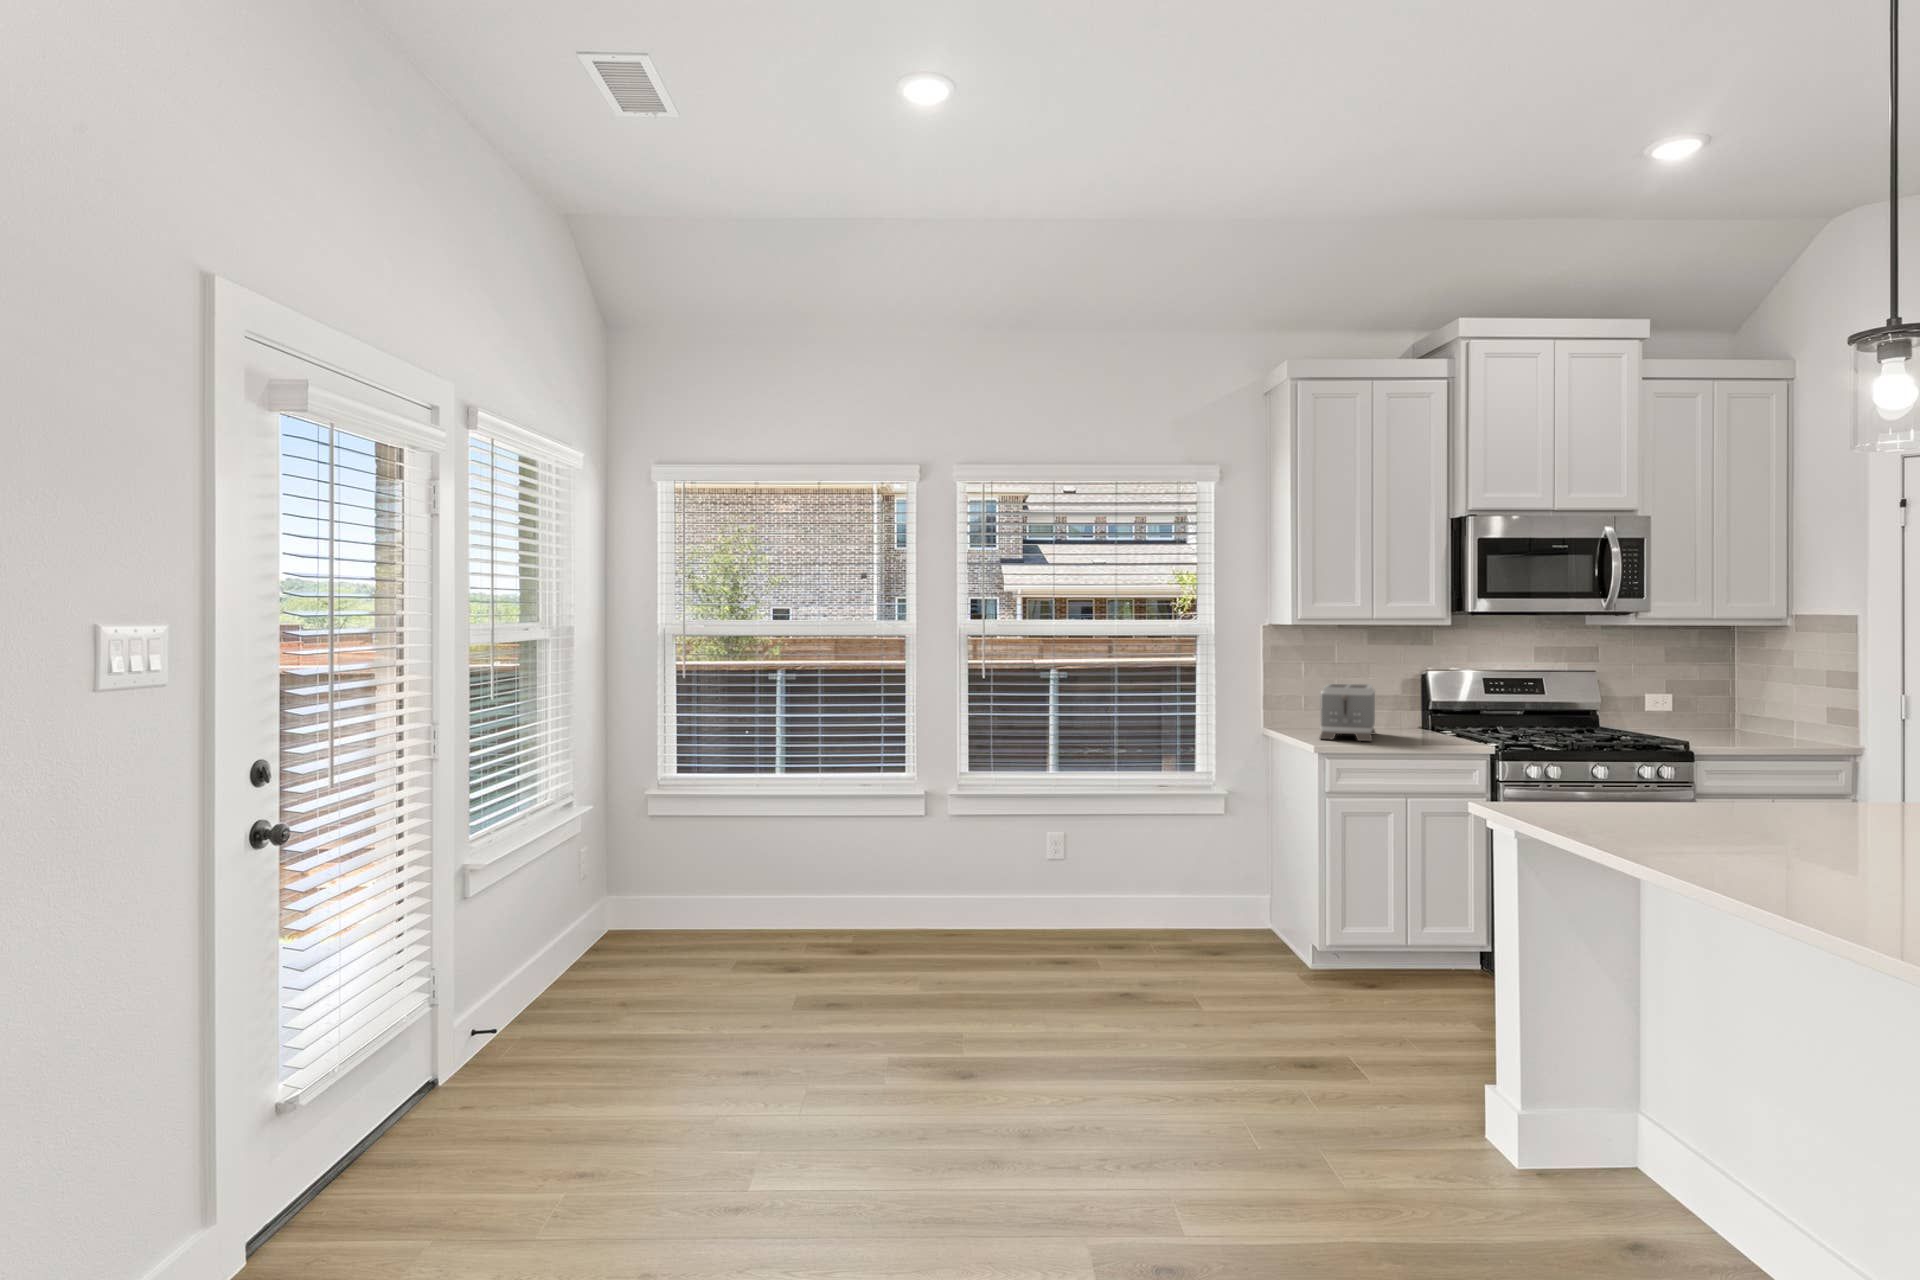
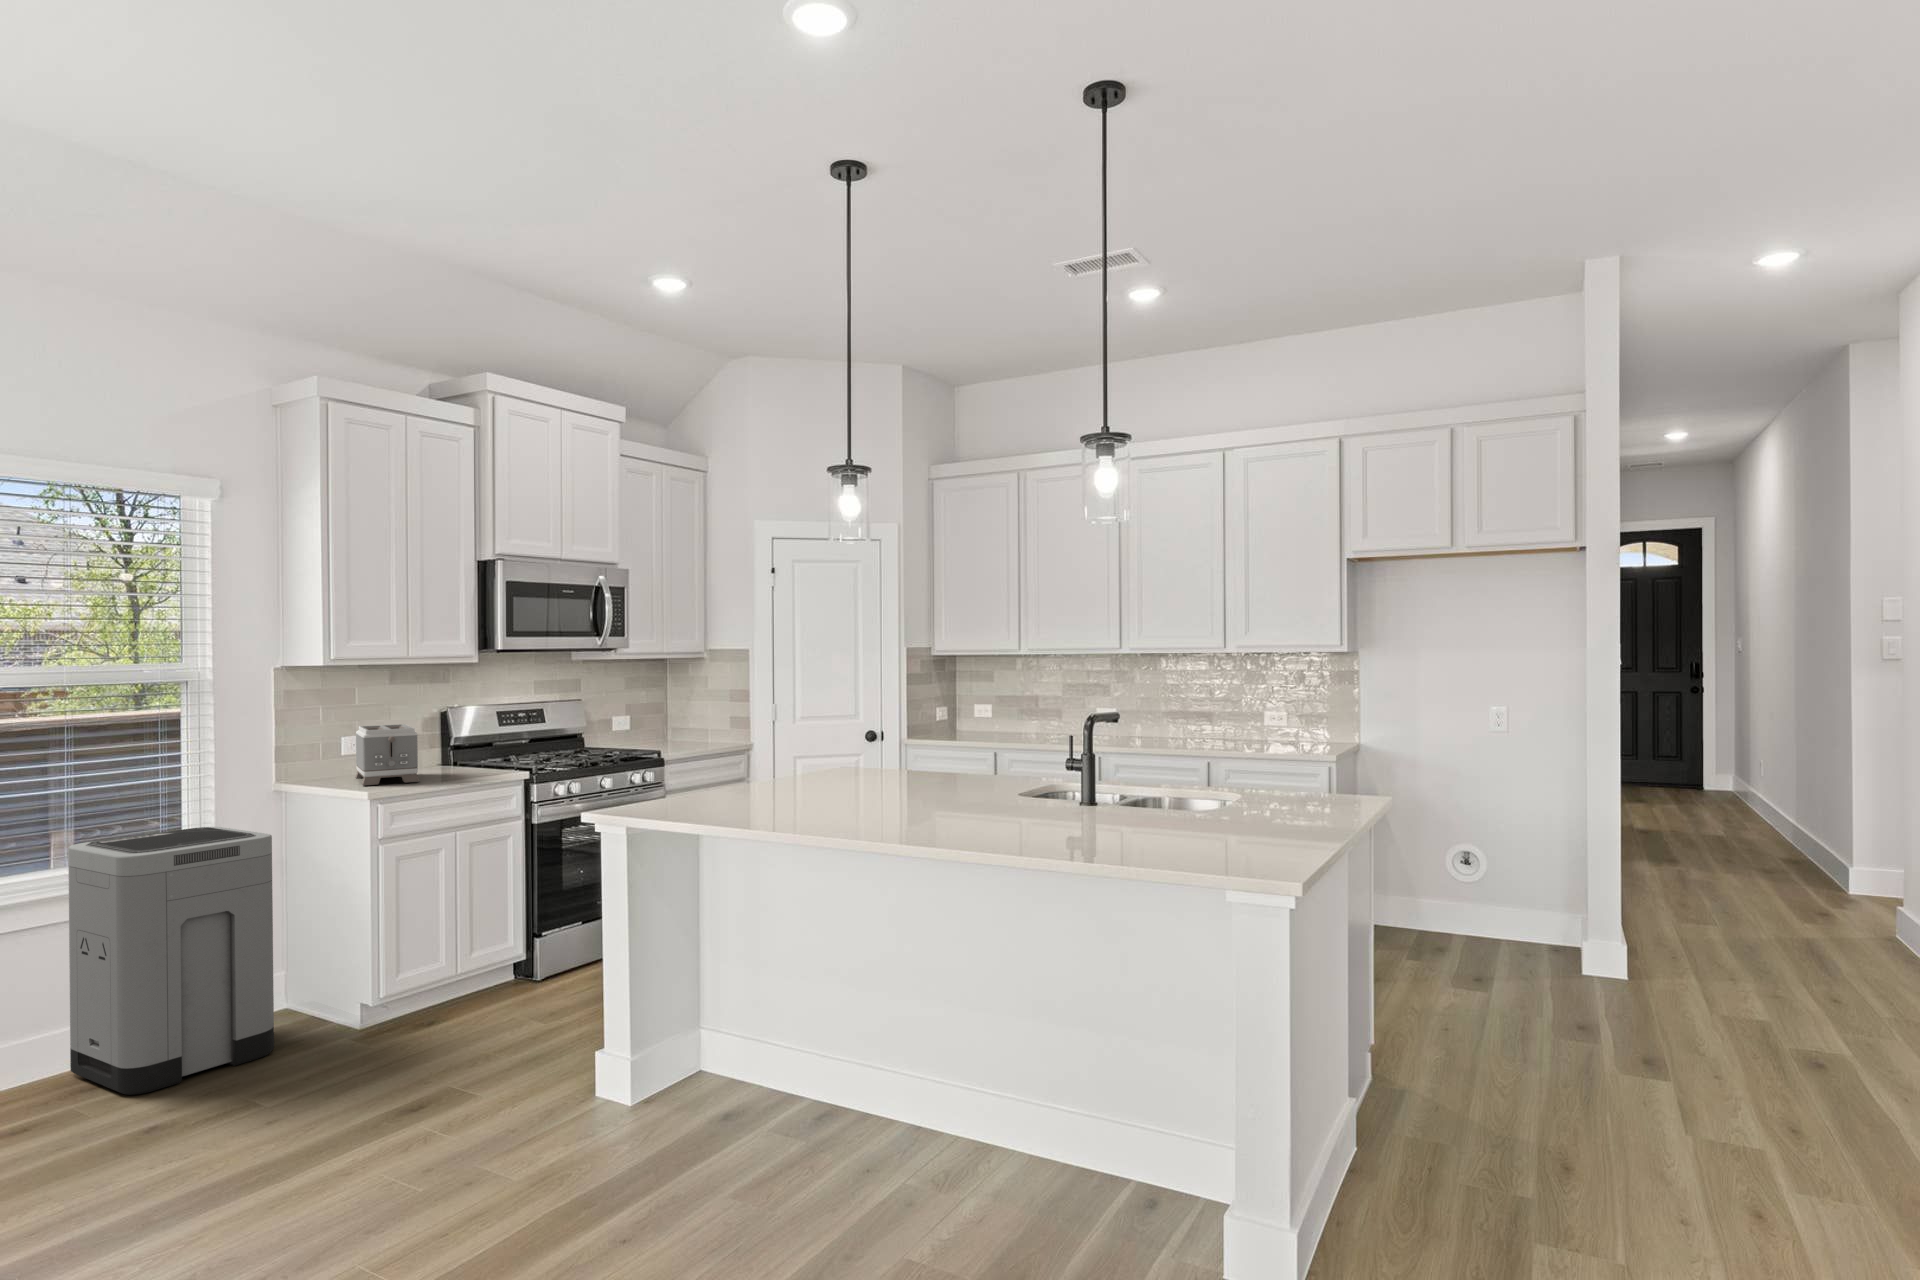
trash can: none [1106,758,1234,964] -> present [68,827,274,1095]

